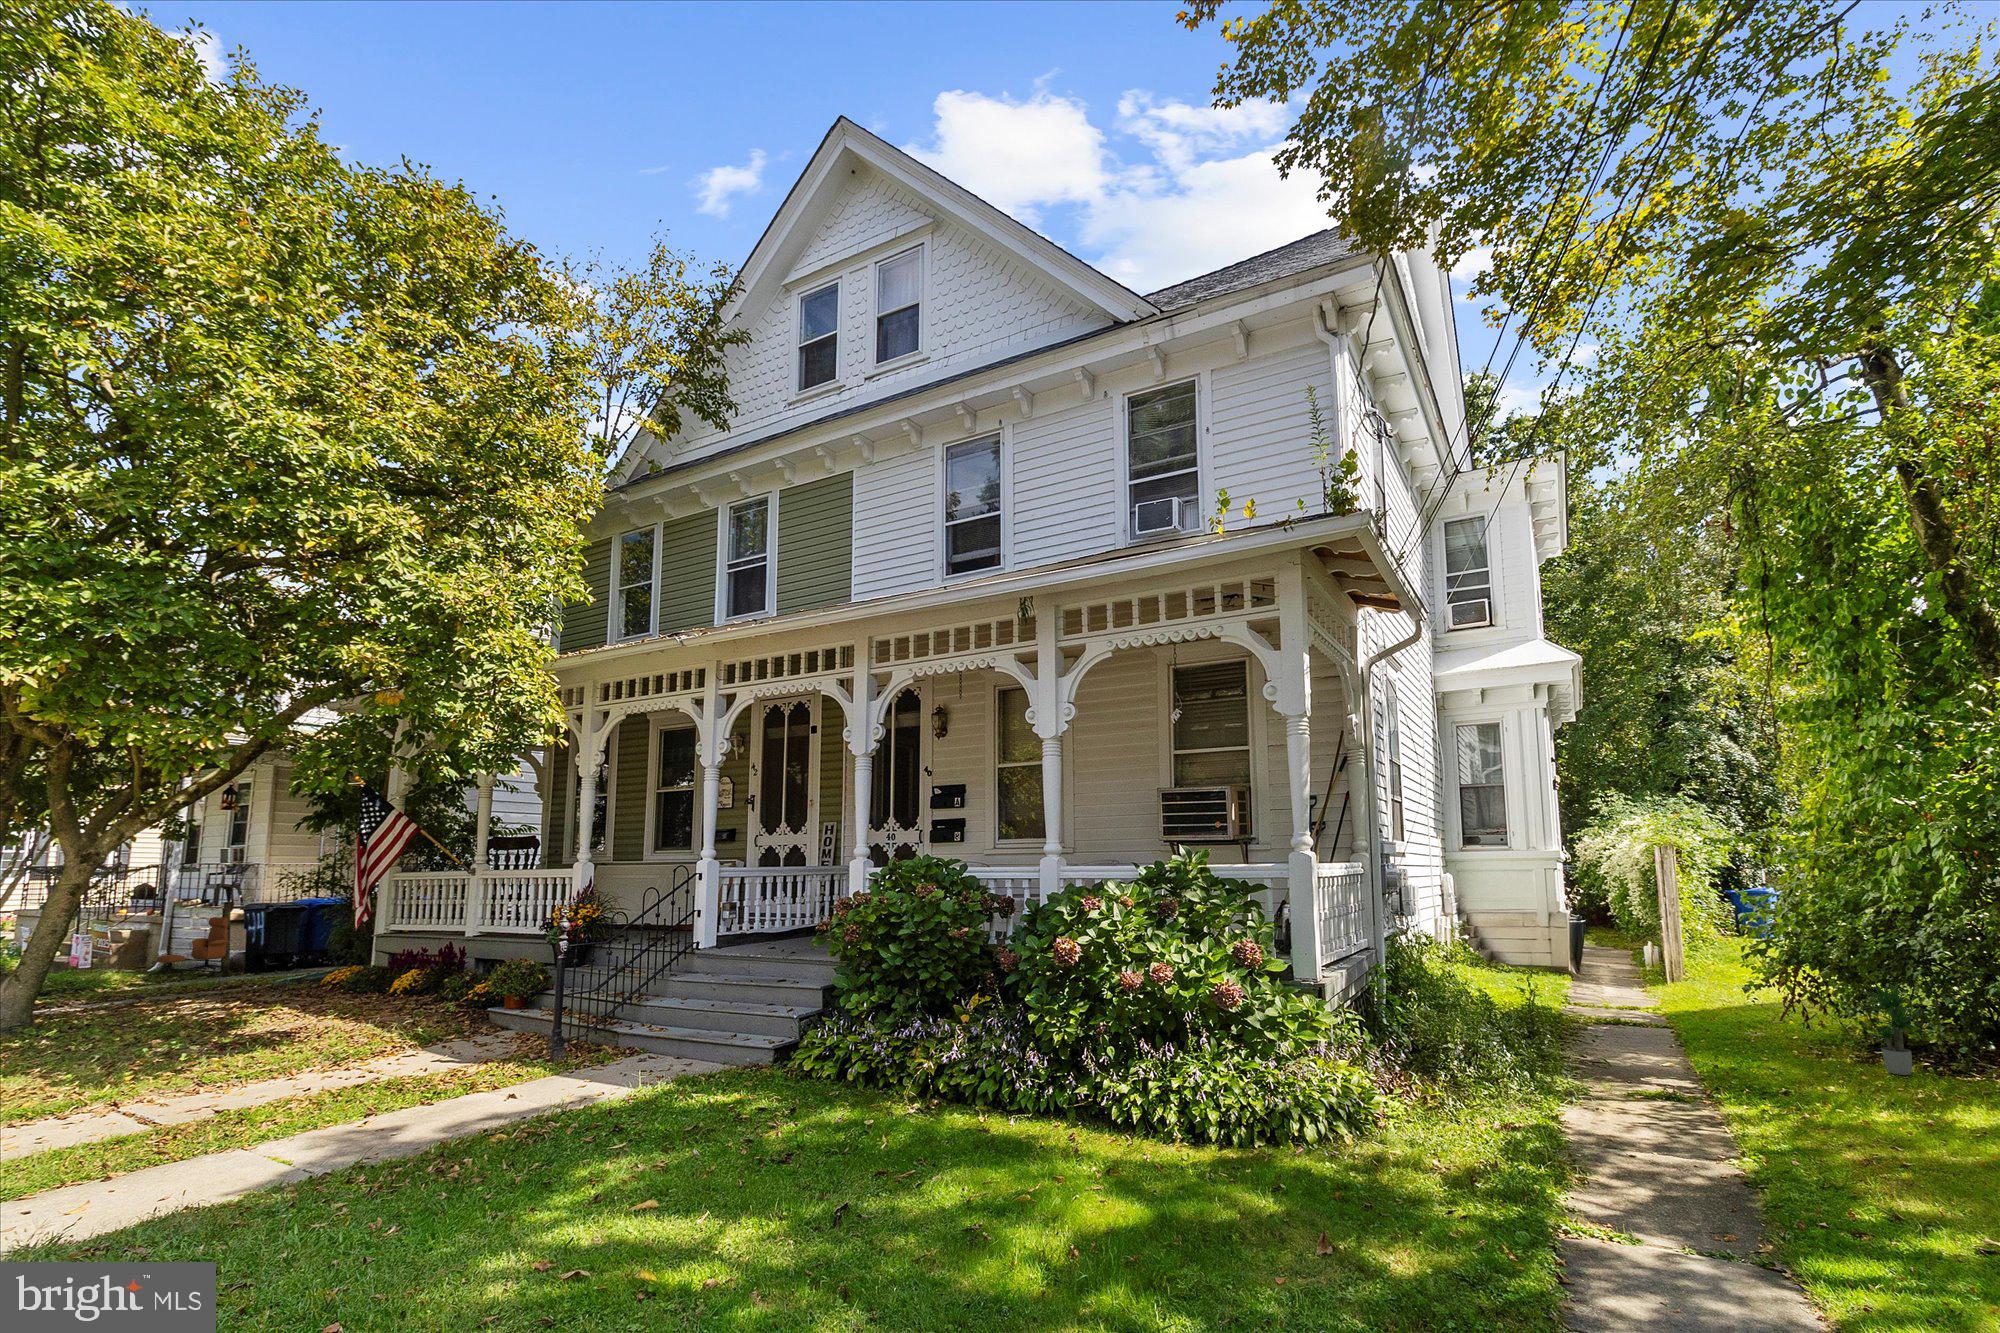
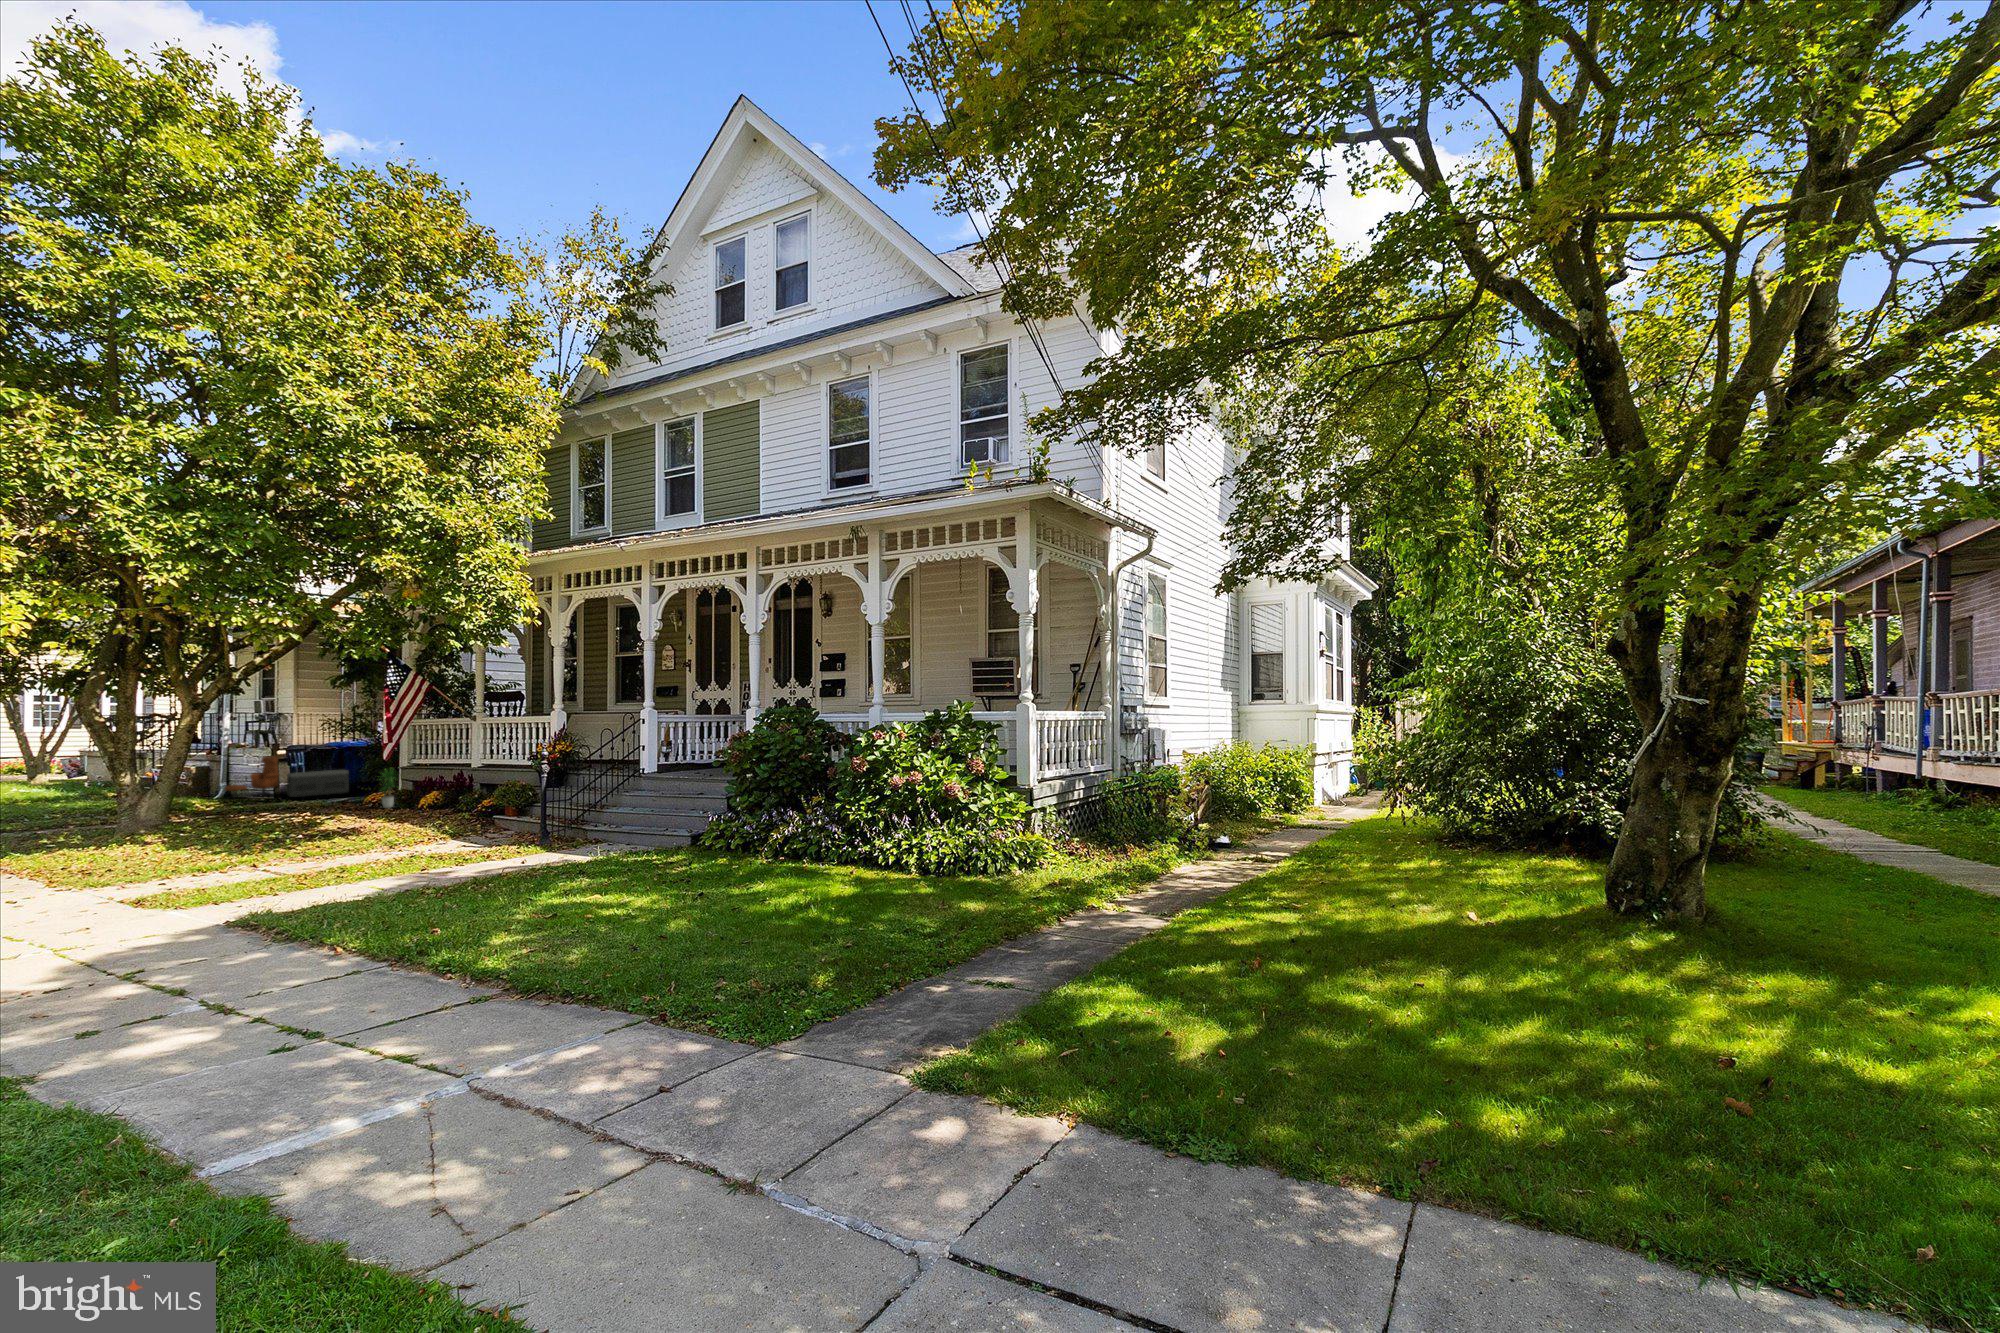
storage bench: none [234,935,315,972] -> present [287,770,349,797]
potted plant: present [1861,982,1921,1075] -> present [379,768,395,808]

